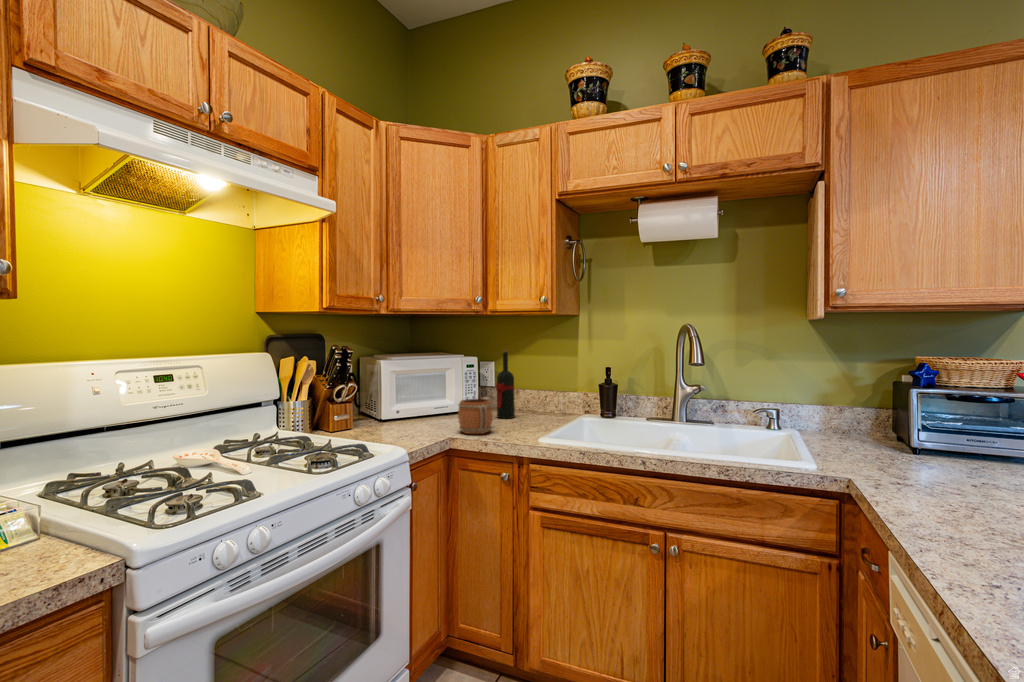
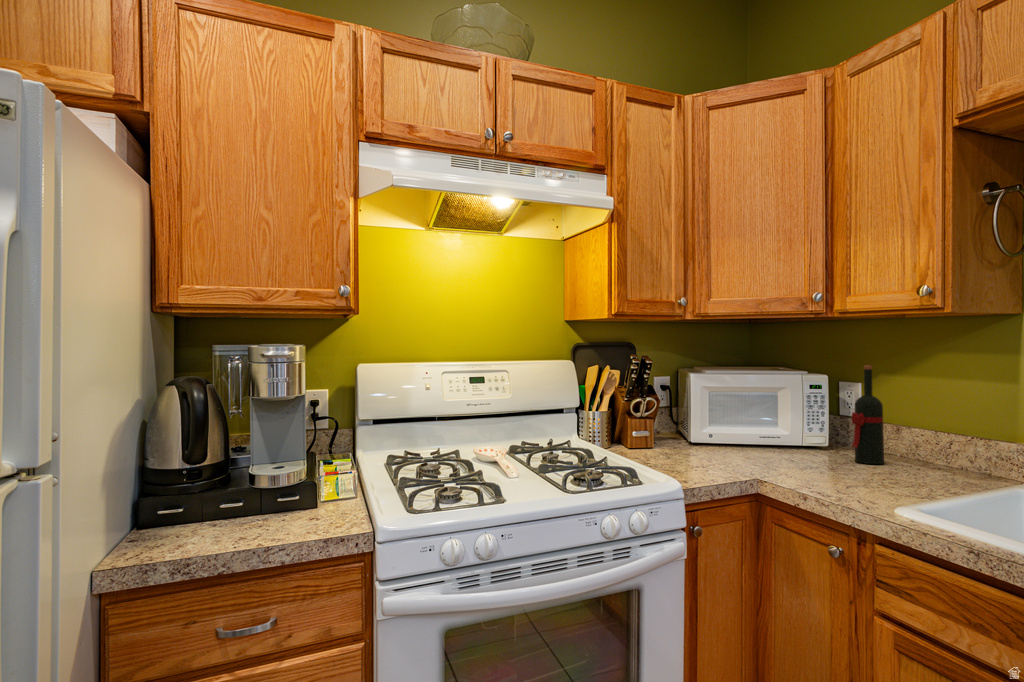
mug: present [458,397,492,434] -> none [774,430,833,479]

